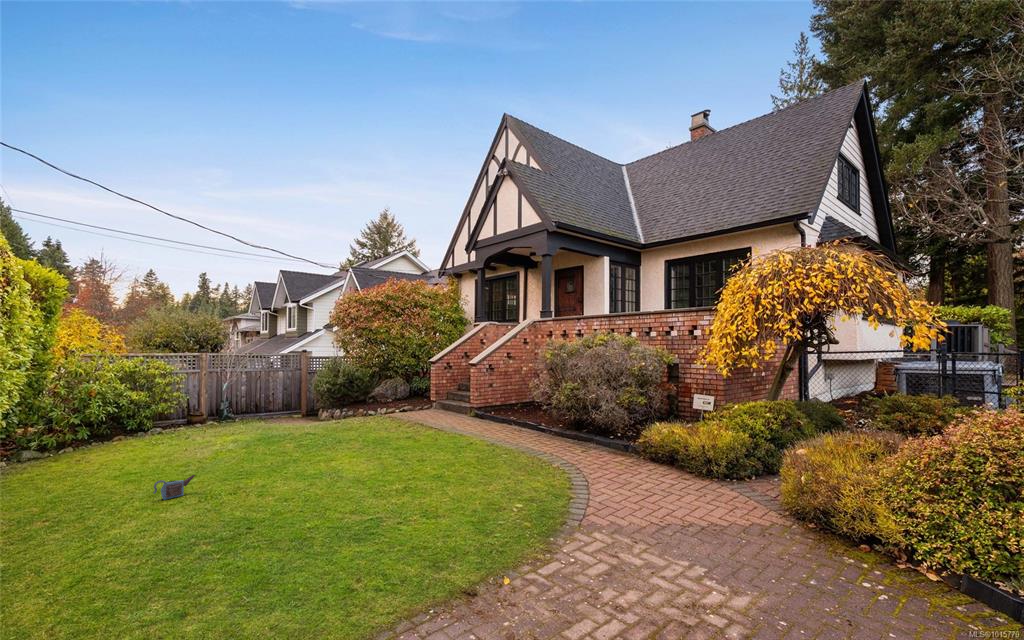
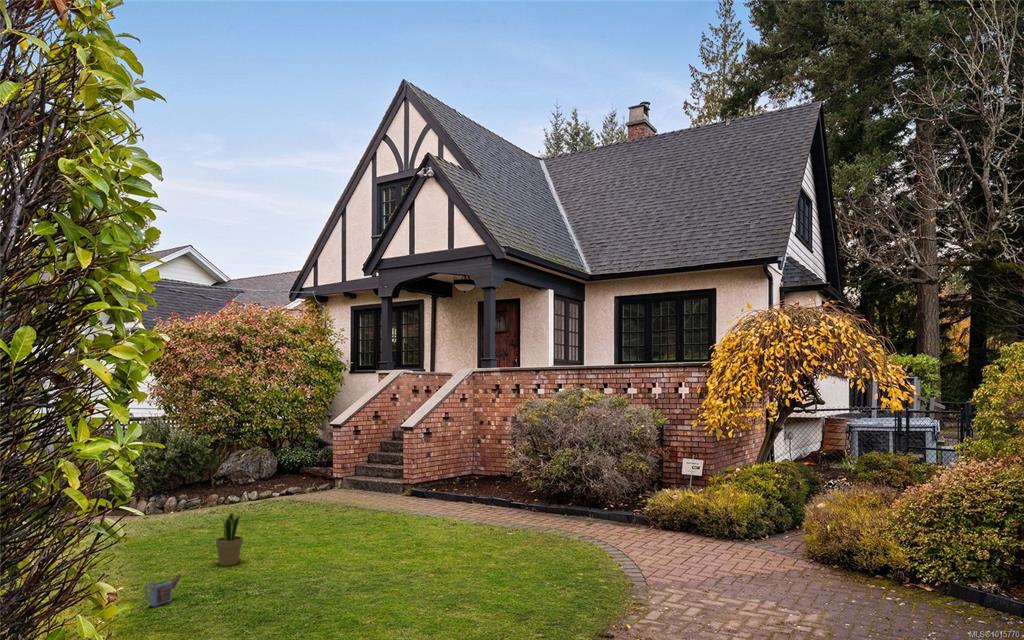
potted plant: none [262,426,288,467] -> present [216,513,246,566]

